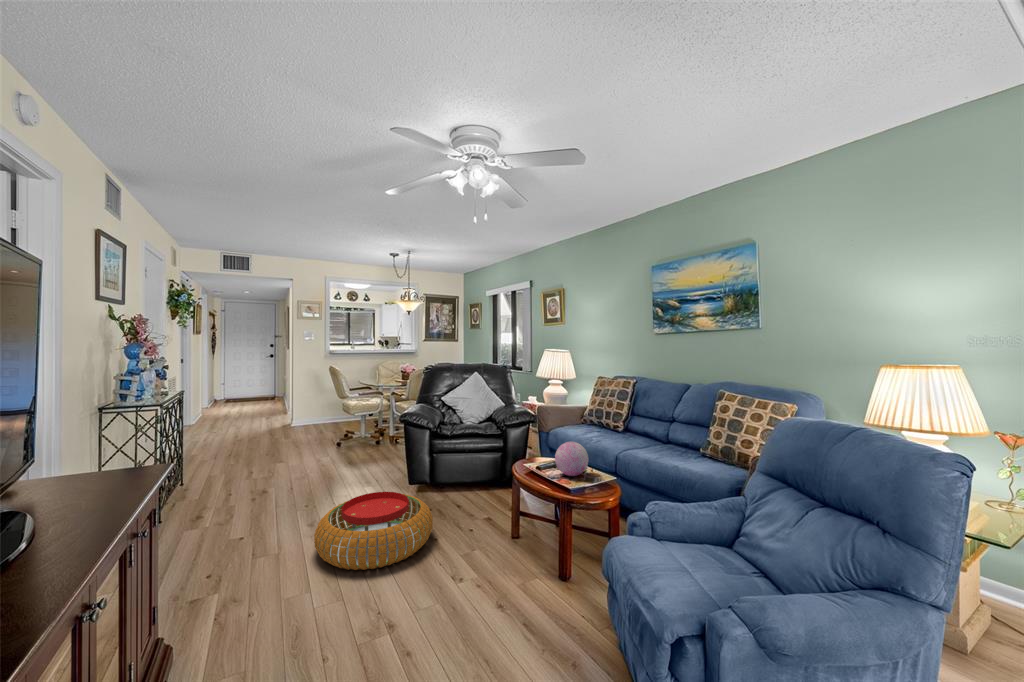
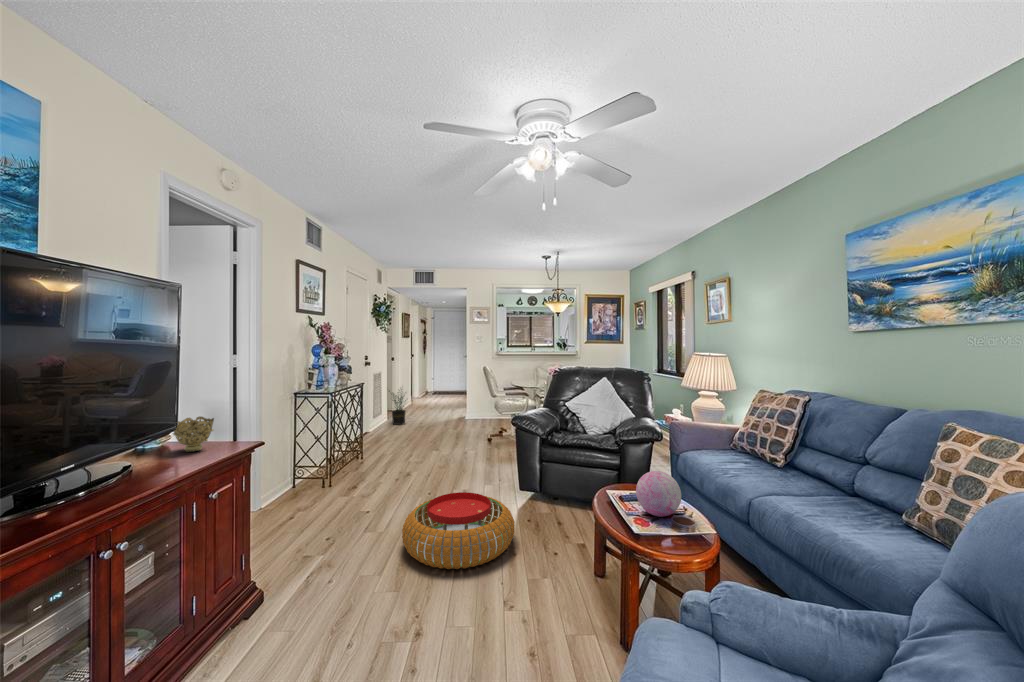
potted plant: none [184,391,222,441] -> present [389,389,406,425]
decorative bowl: none [43,441,109,490] -> present [173,416,214,452]

